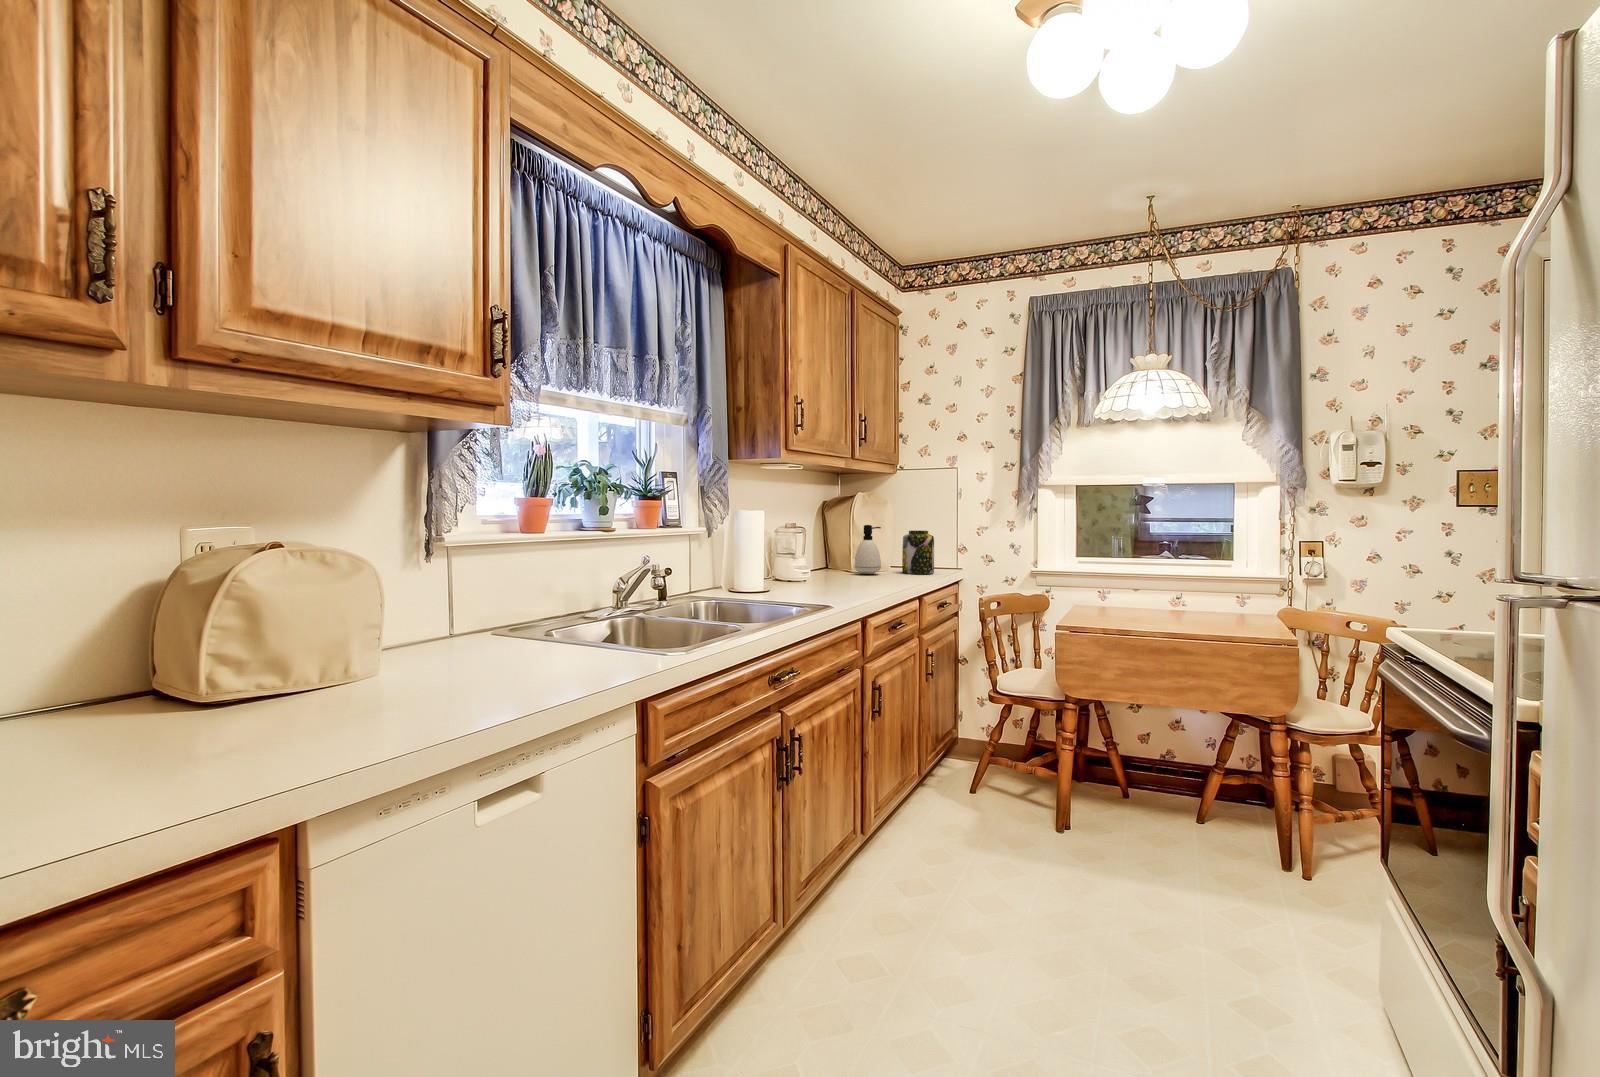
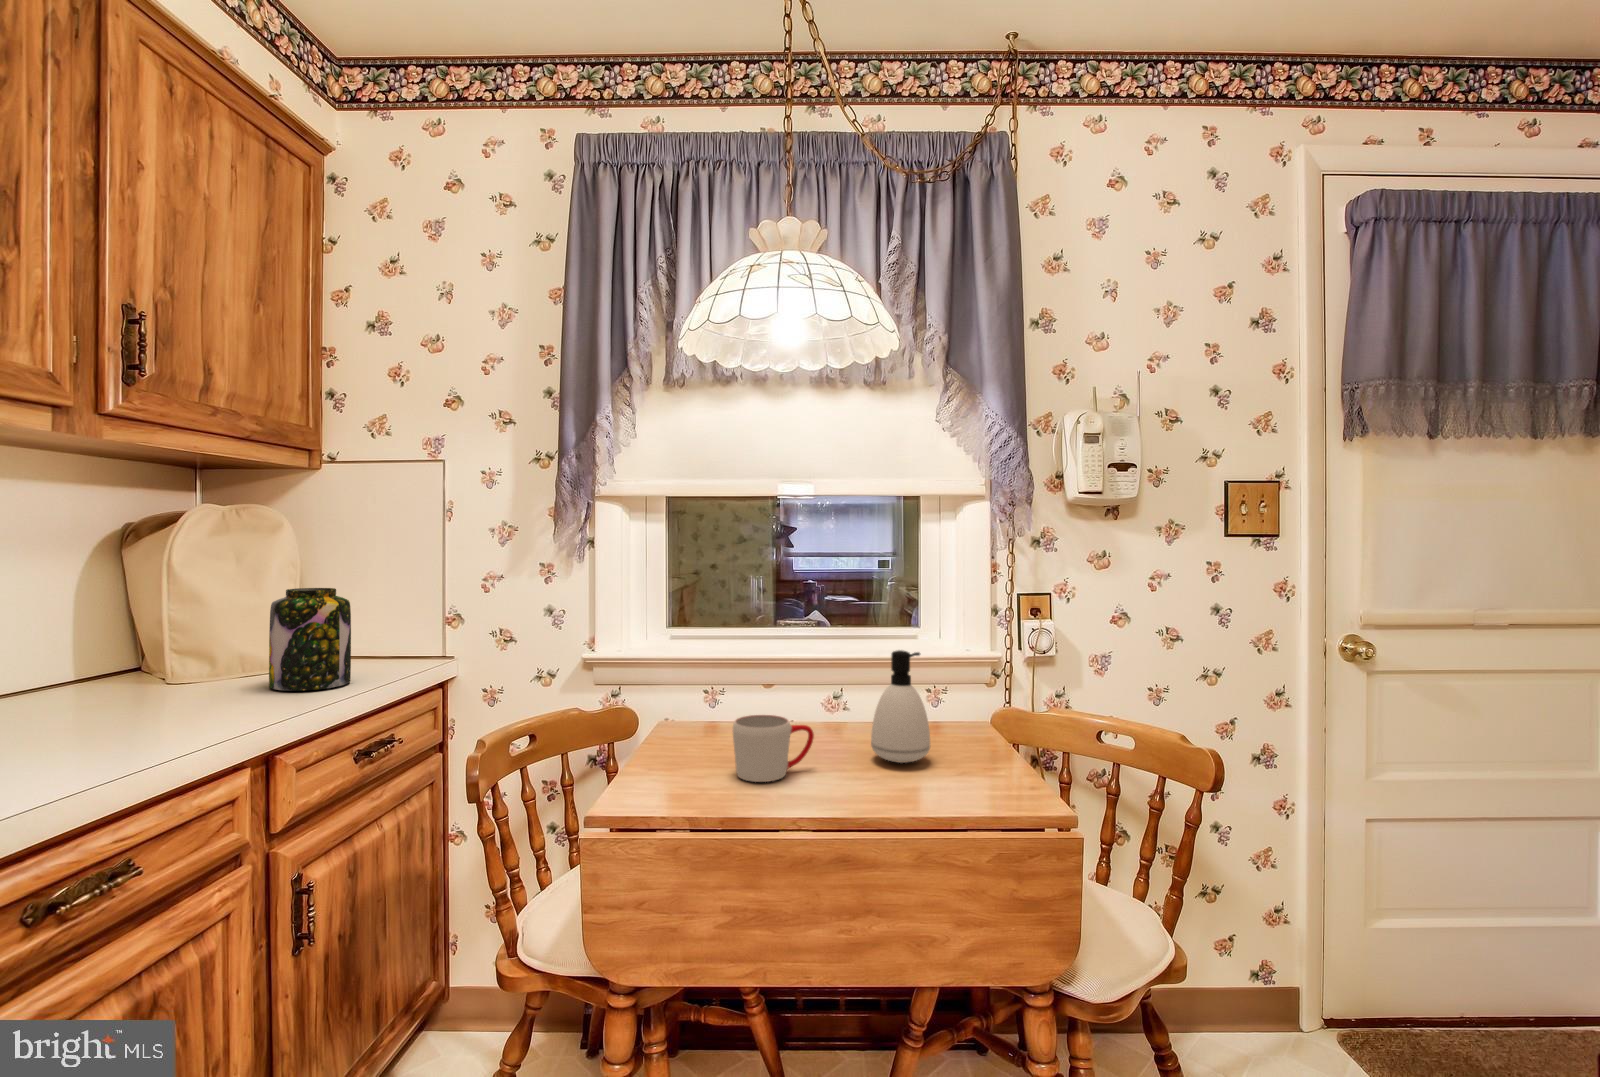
soap dispenser: present [854,525,881,574] -> present [871,650,930,763]
mug: none [1122,593,1164,621] -> present [733,715,814,782]

